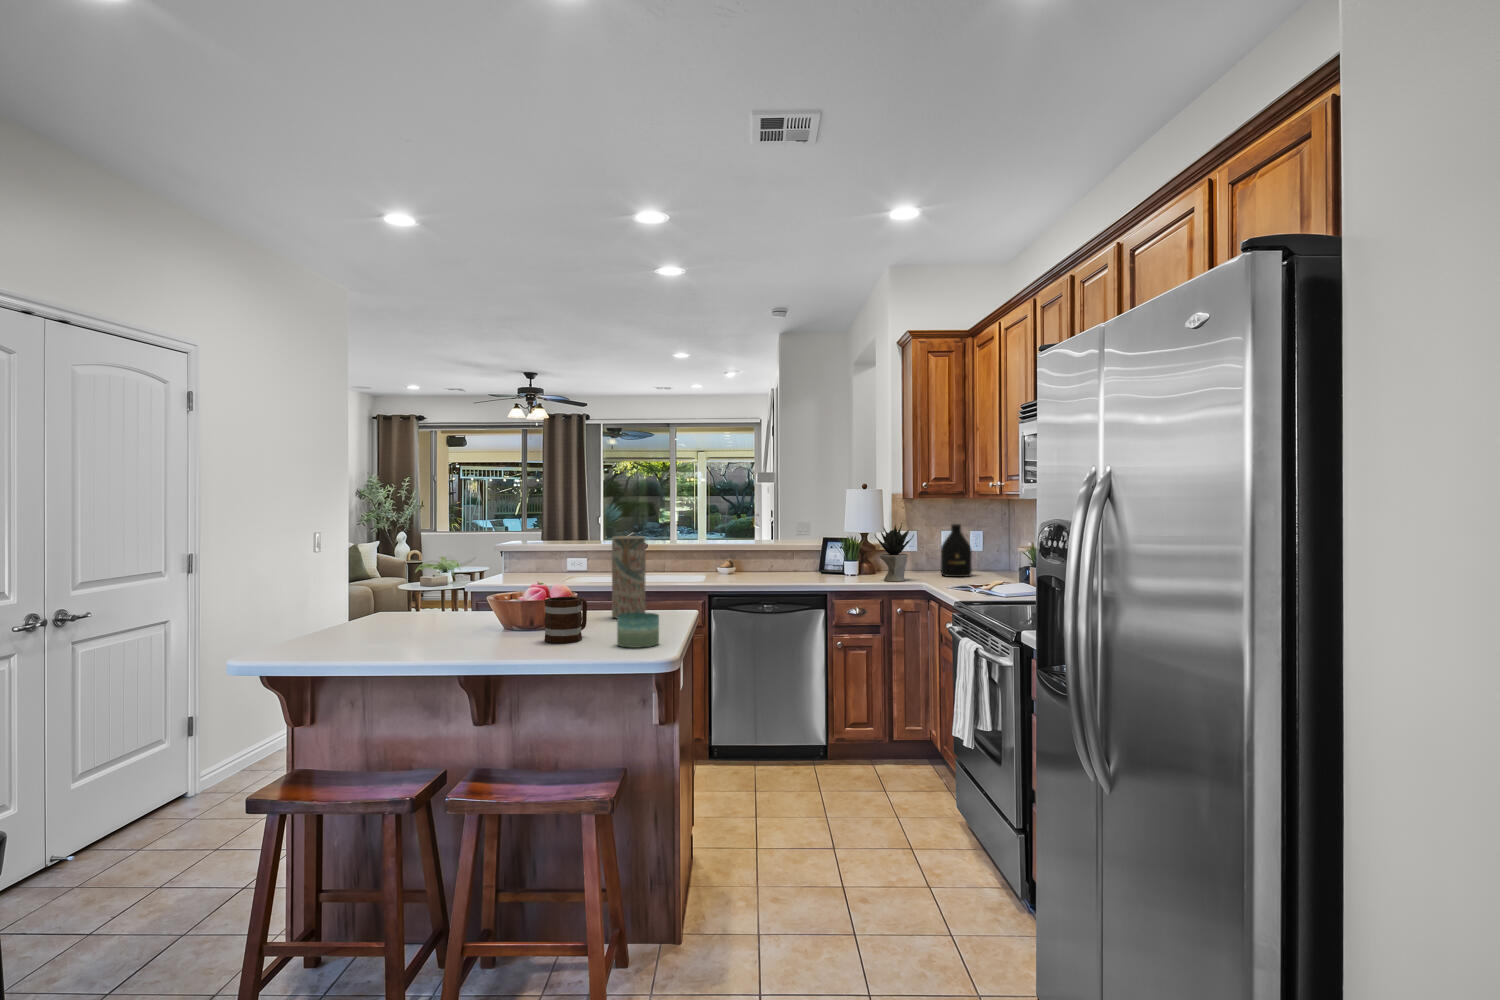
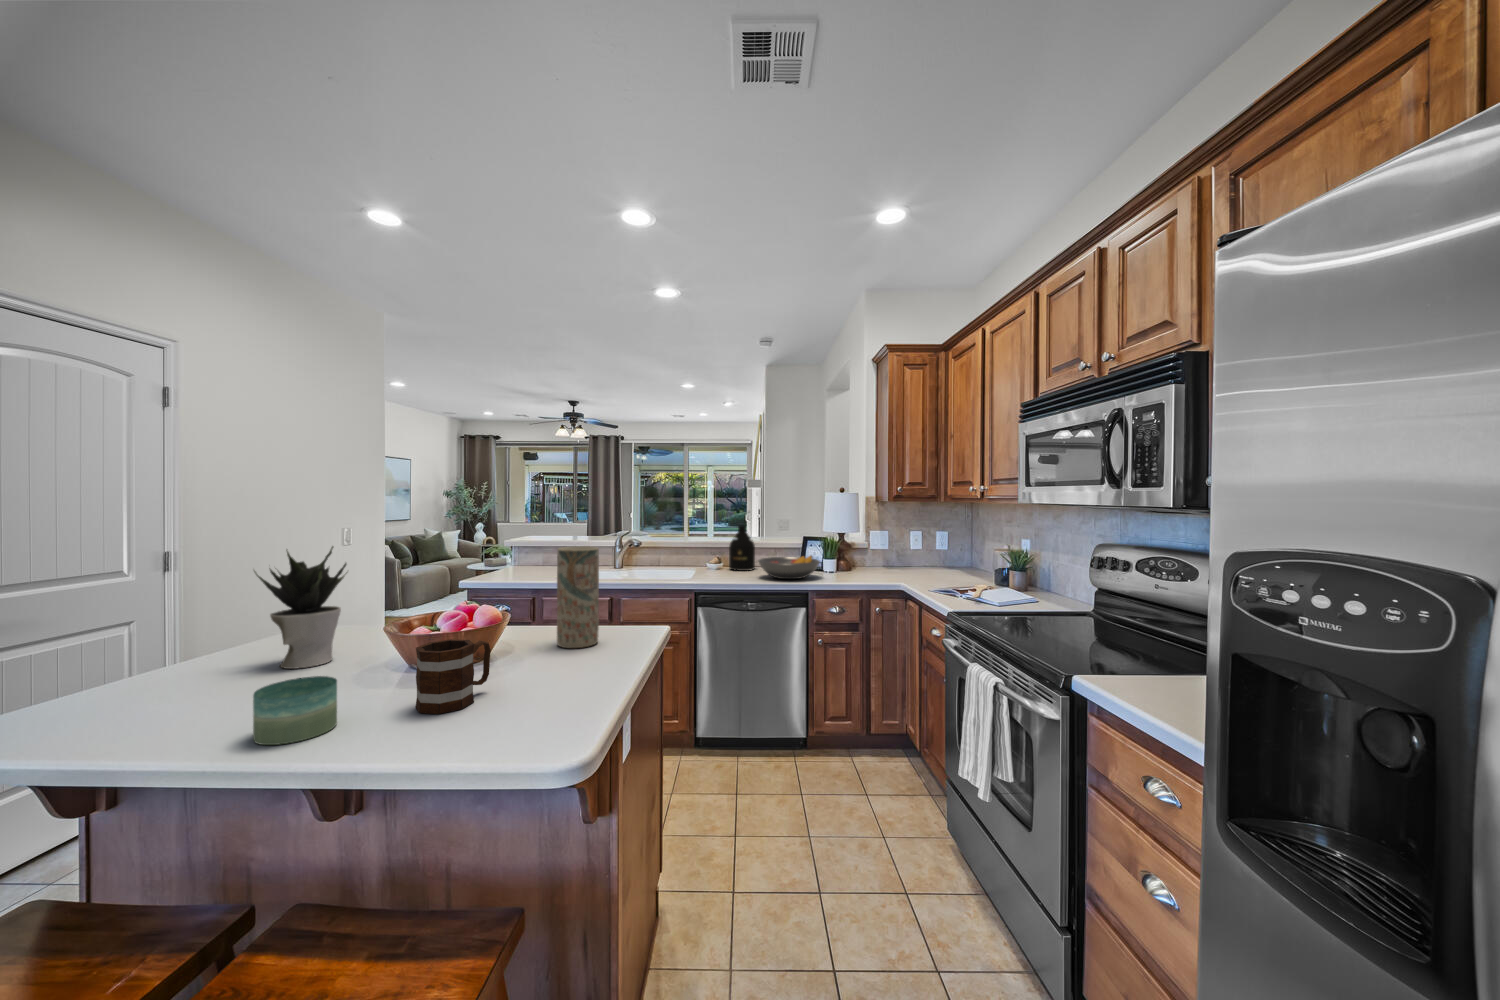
potted plant: present [875,523,914,581] -> present [254,546,346,669]
bottle: present [941,524,972,577] -> present [729,525,755,571]
fruit bowl: none [773,556,839,580] -> present [758,556,820,579]
candle: present [617,613,659,648] -> present [253,676,337,745]

